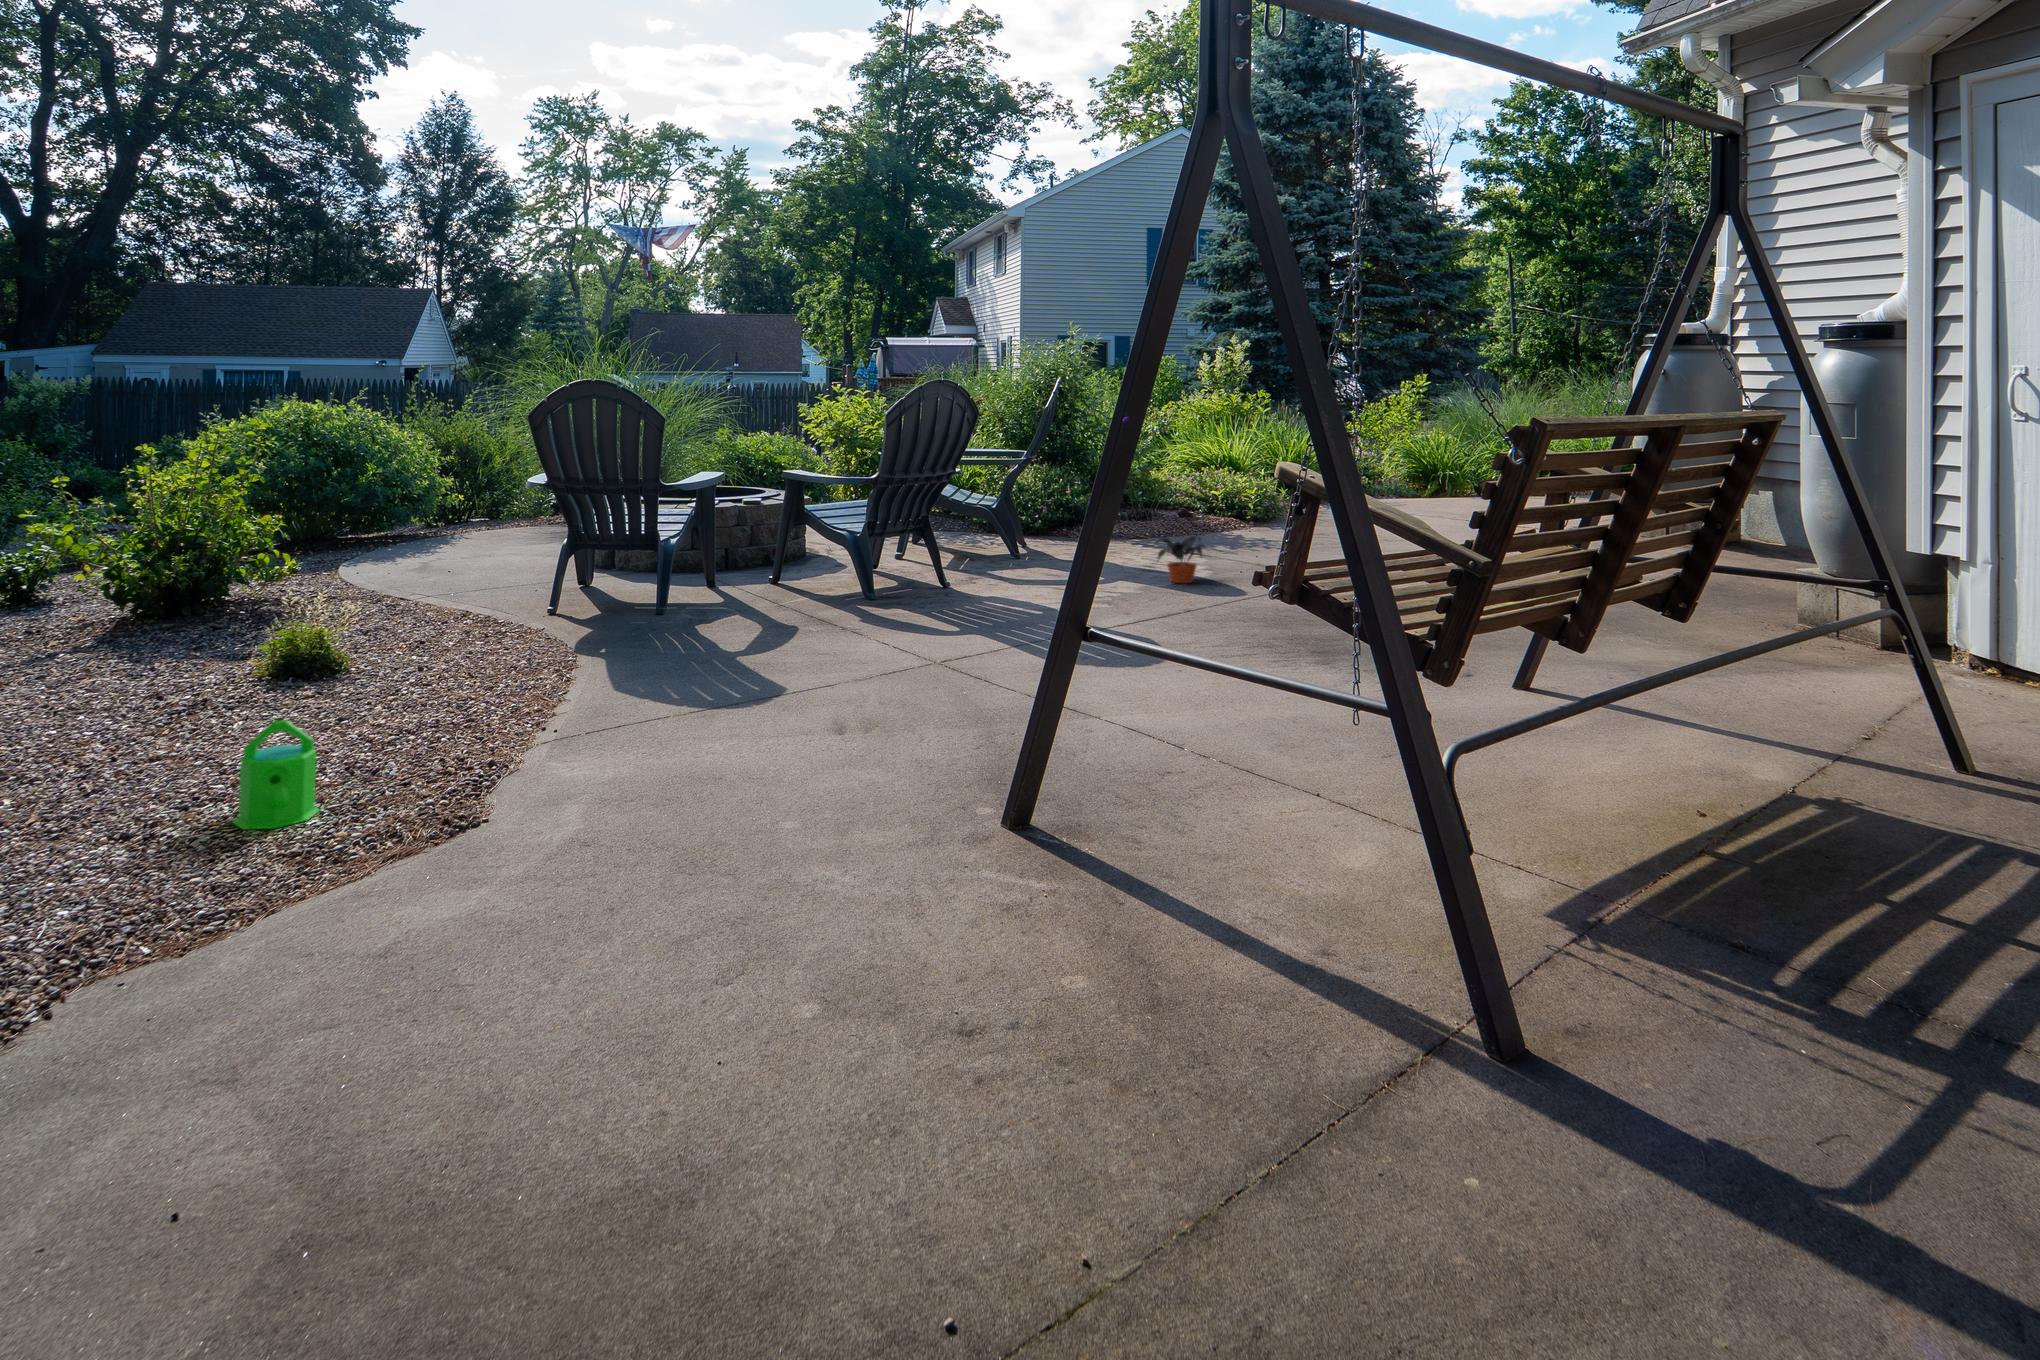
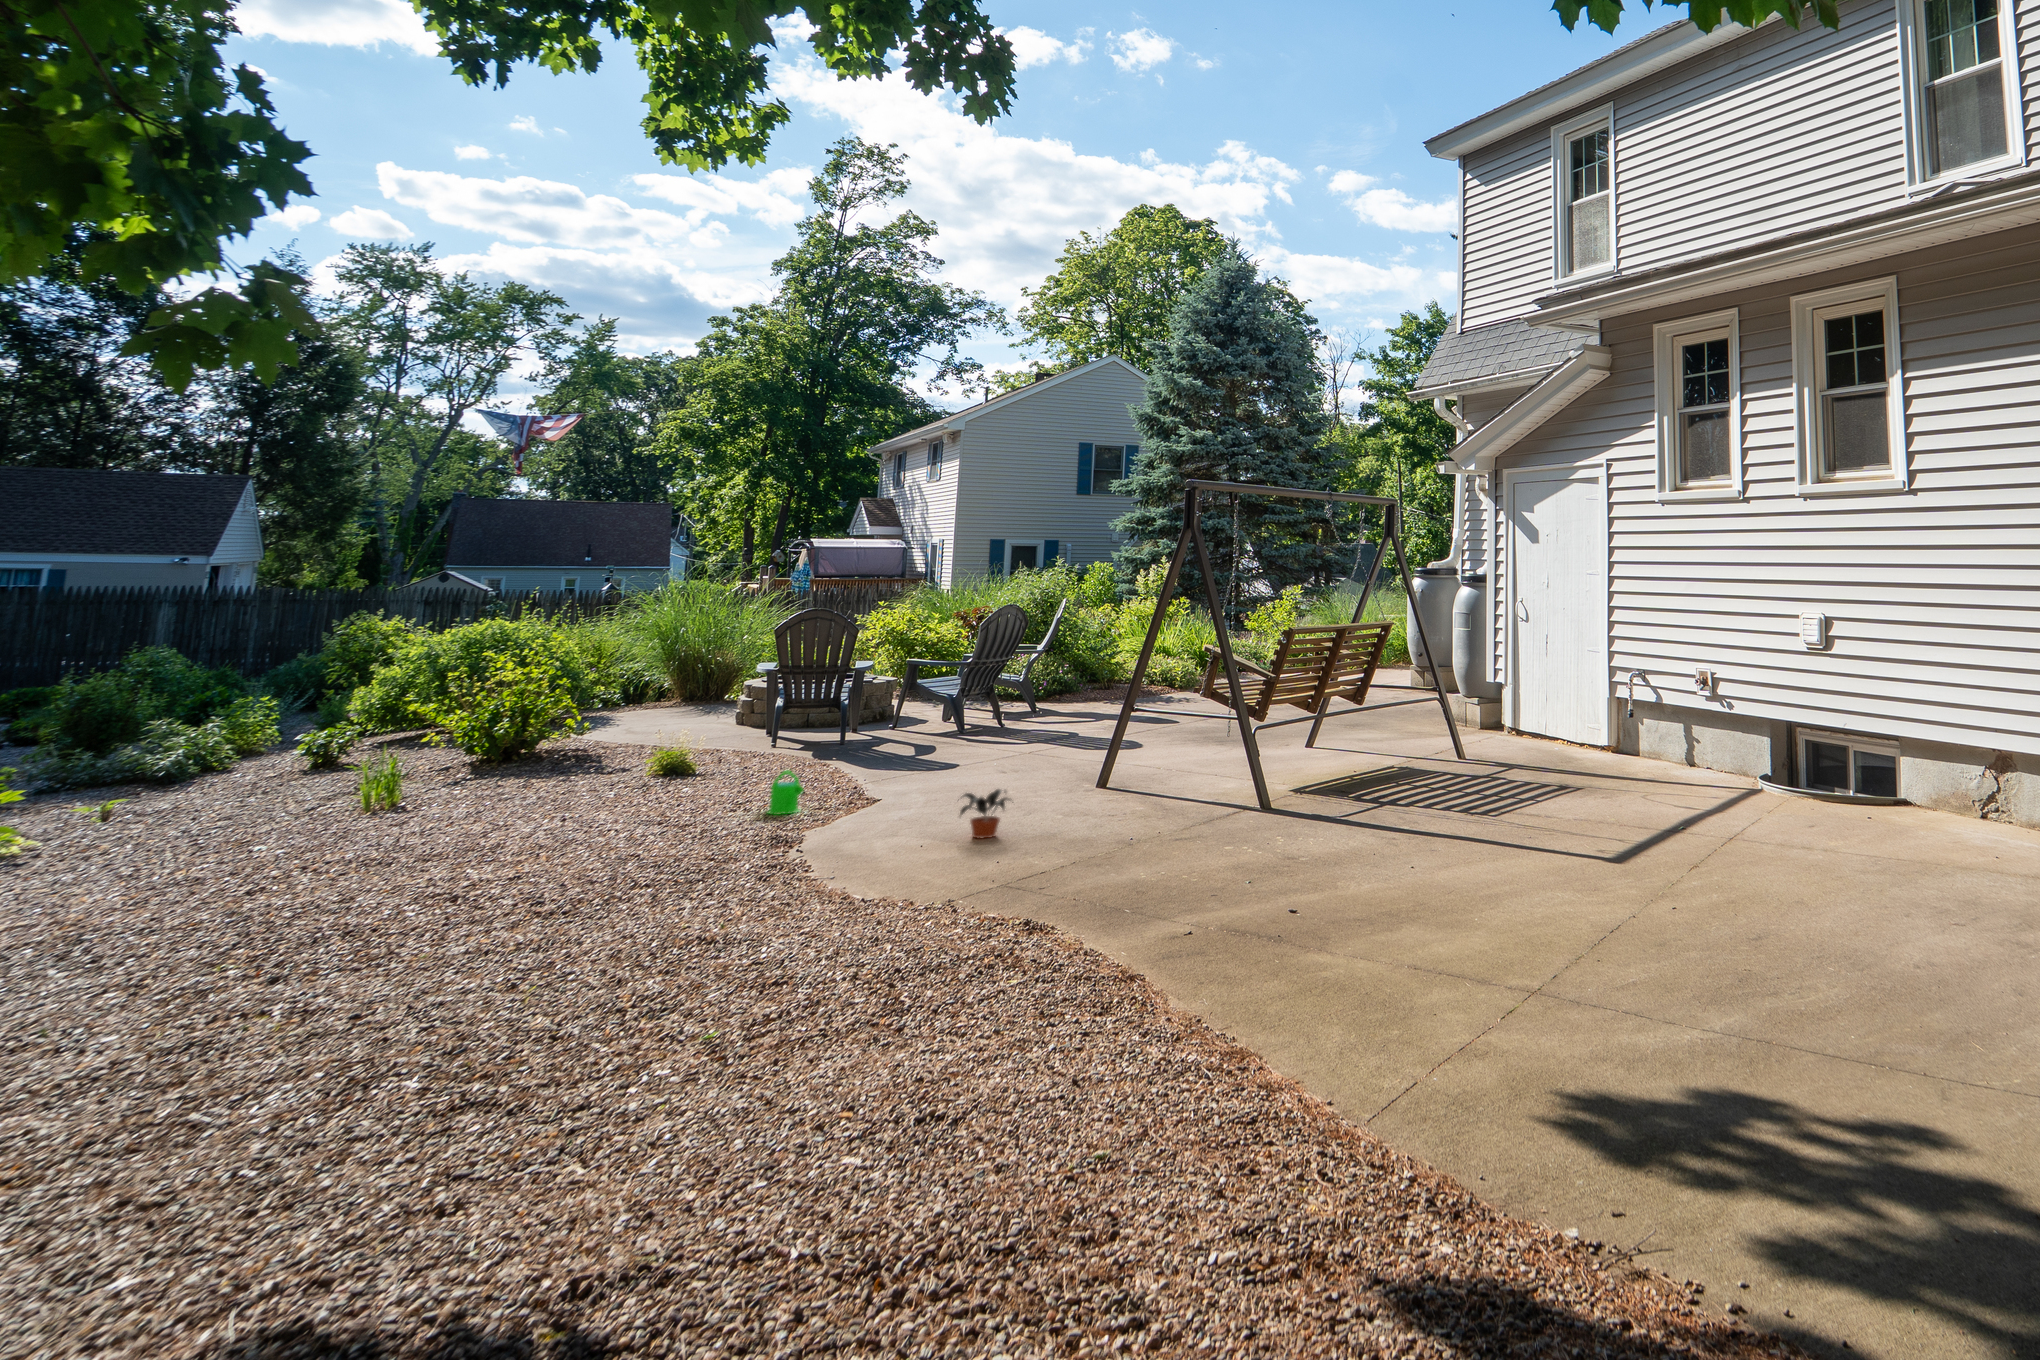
potted plant: present [1157,536,1205,583] -> present [960,789,1010,838]

